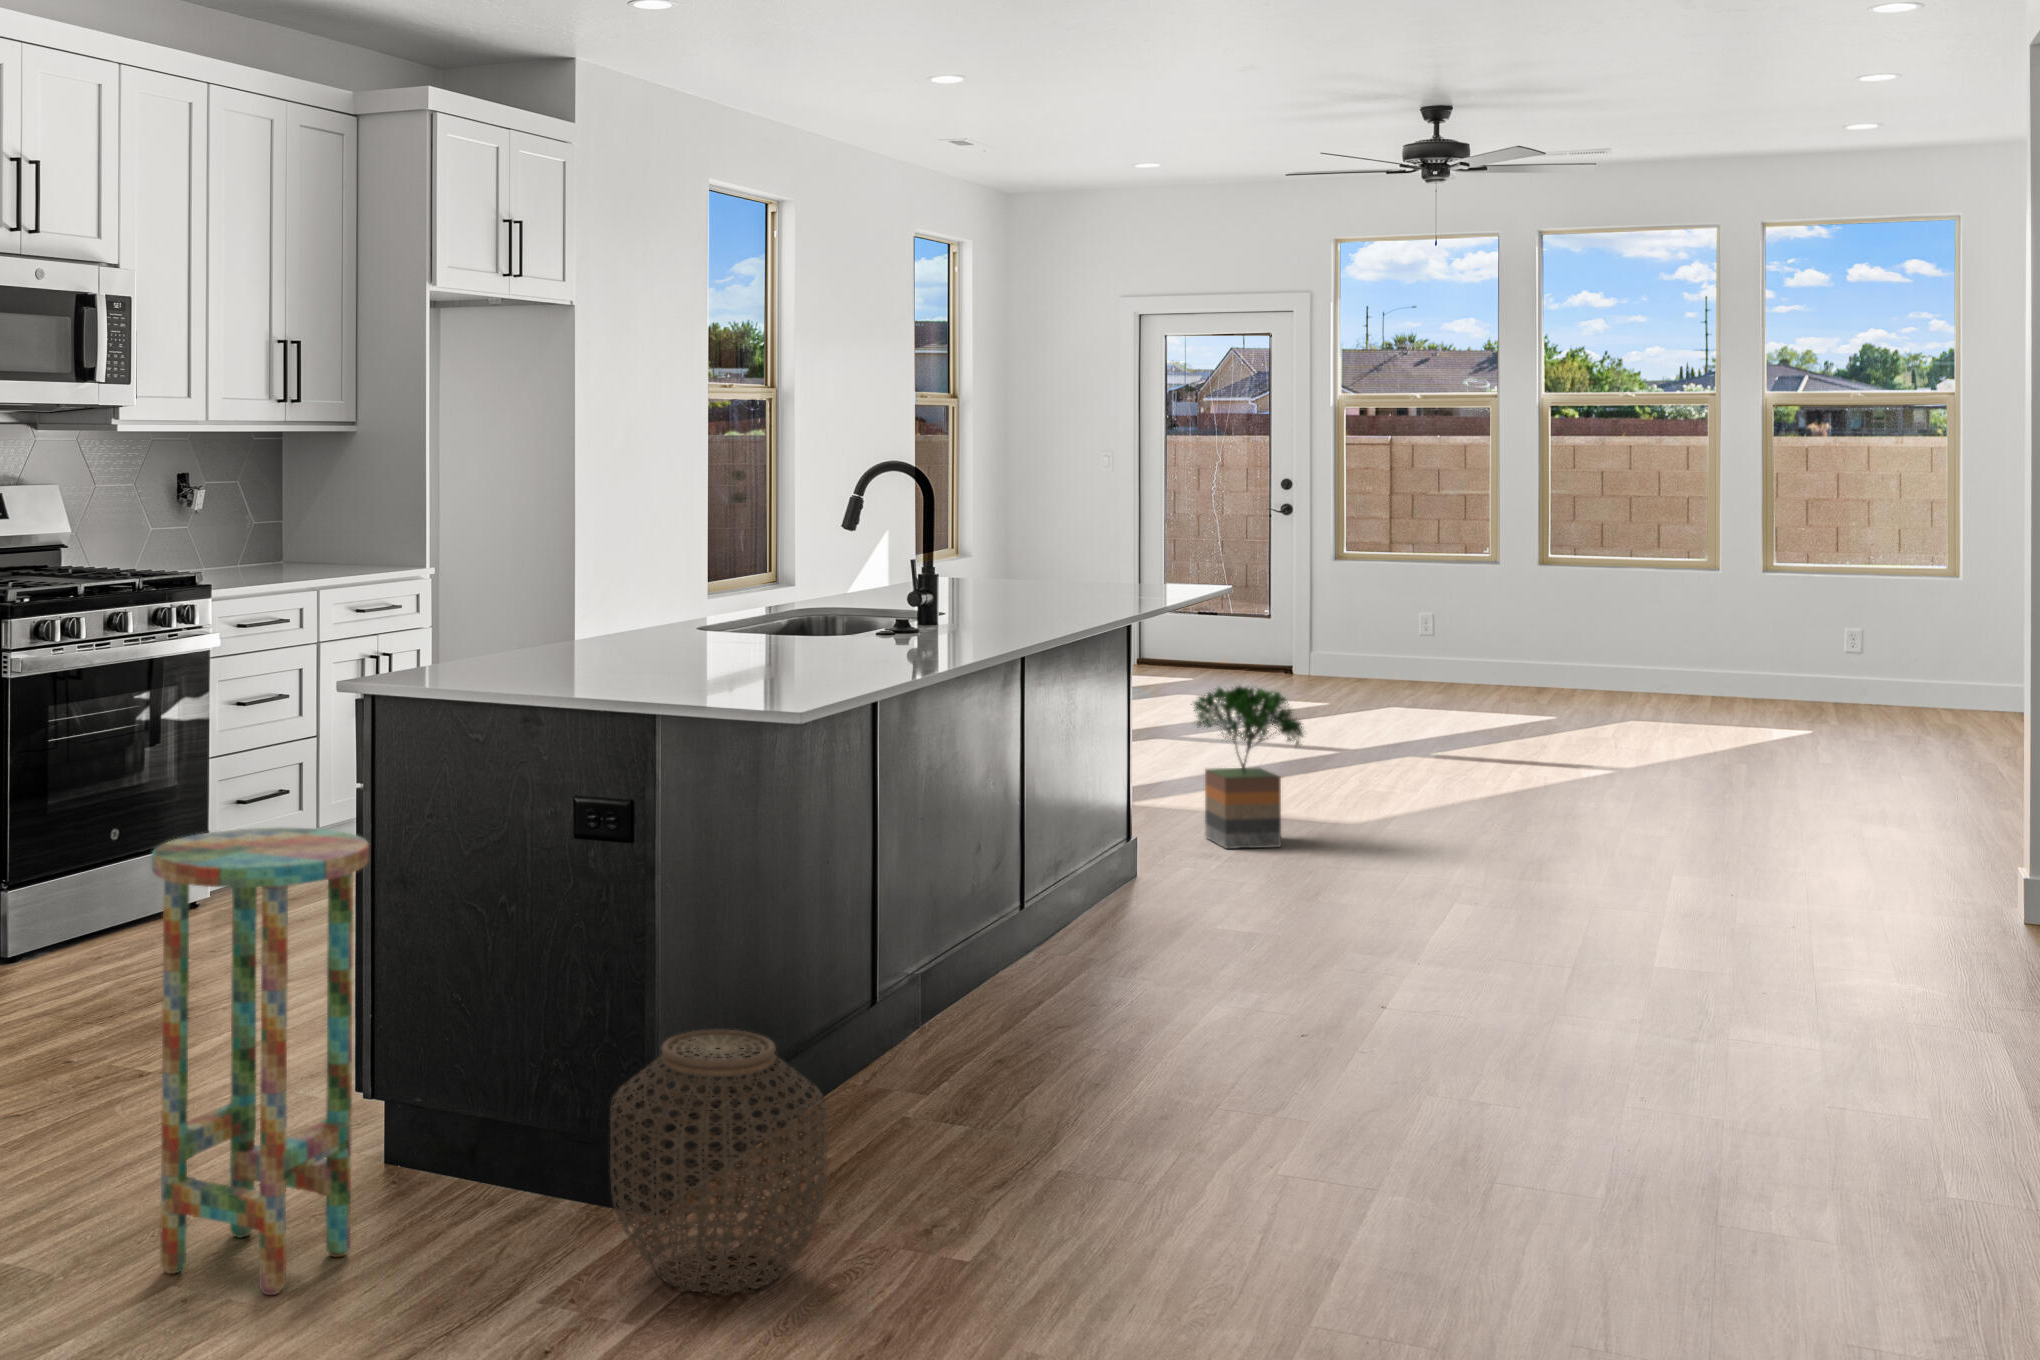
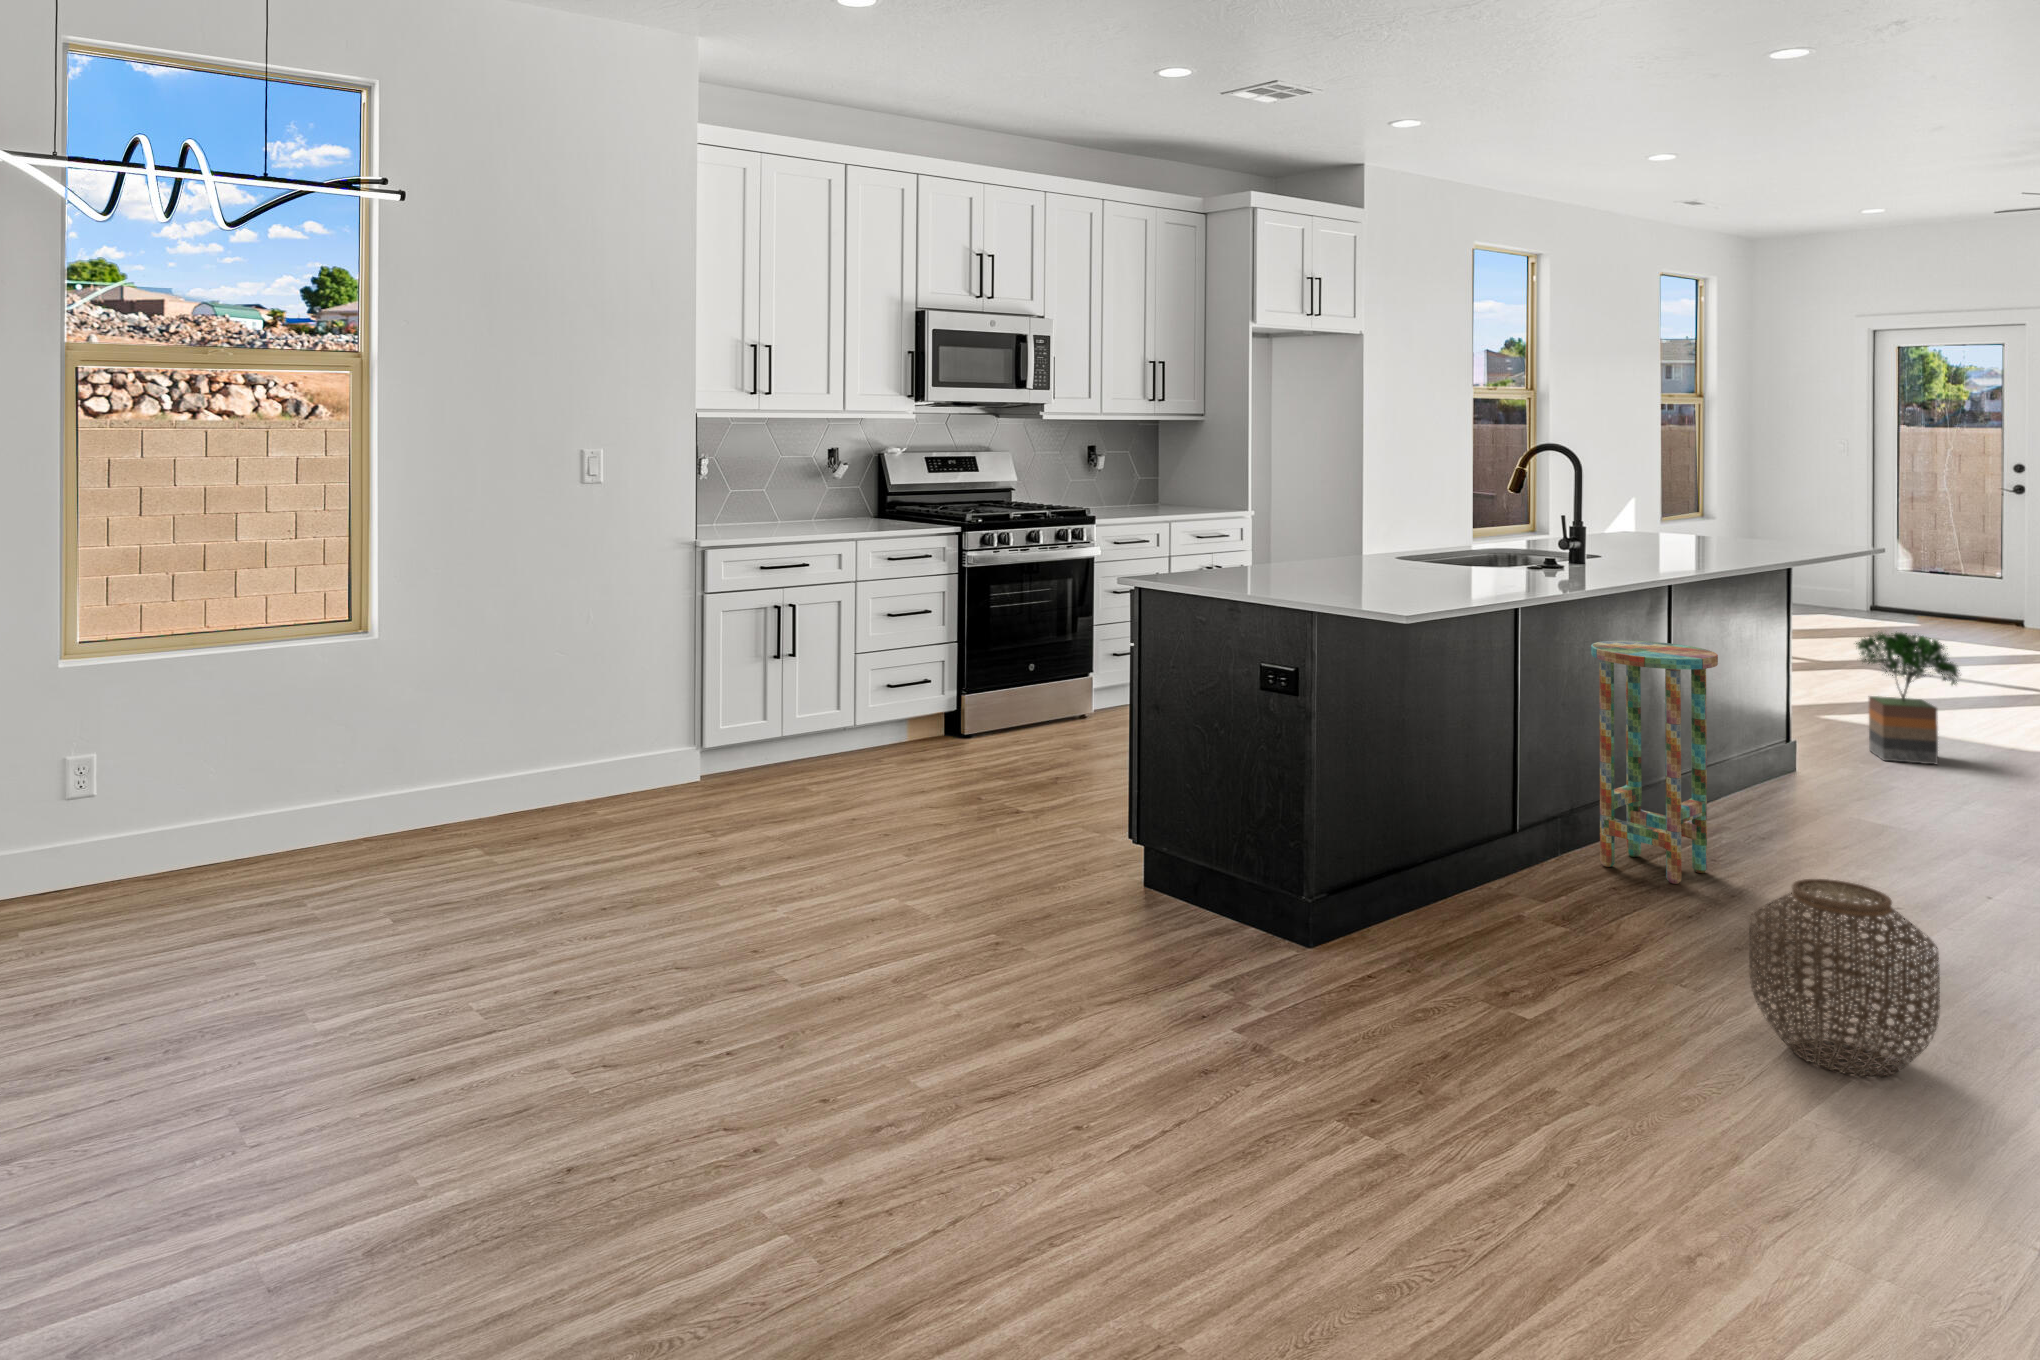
side table: present [152,828,369,1295] -> present [1591,641,1718,884]
woven basket: present [610,1030,827,1294] -> present [1749,879,1940,1077]

